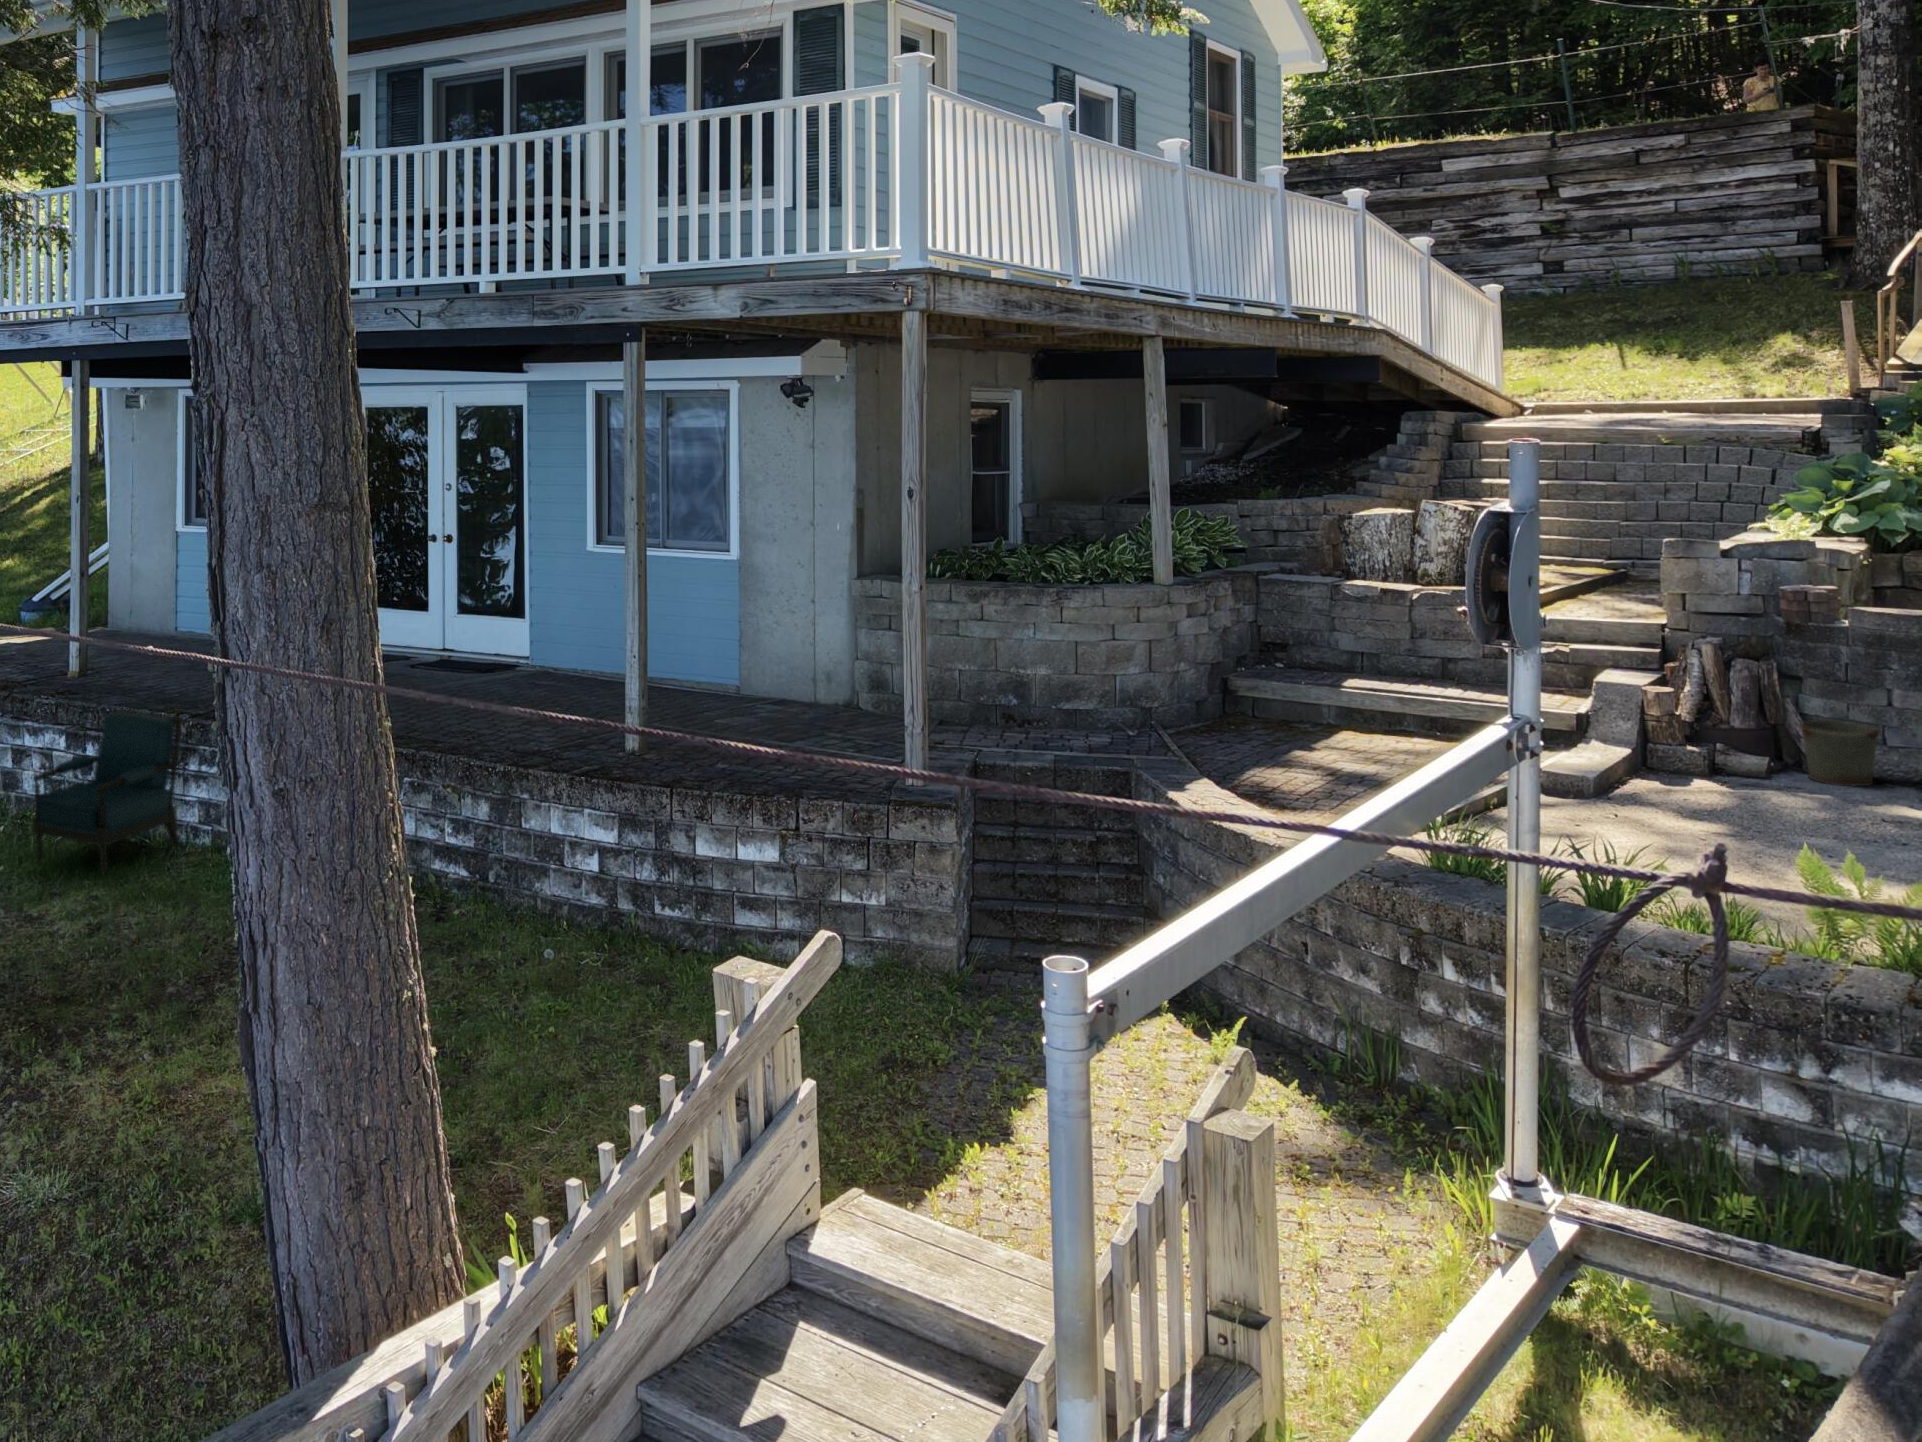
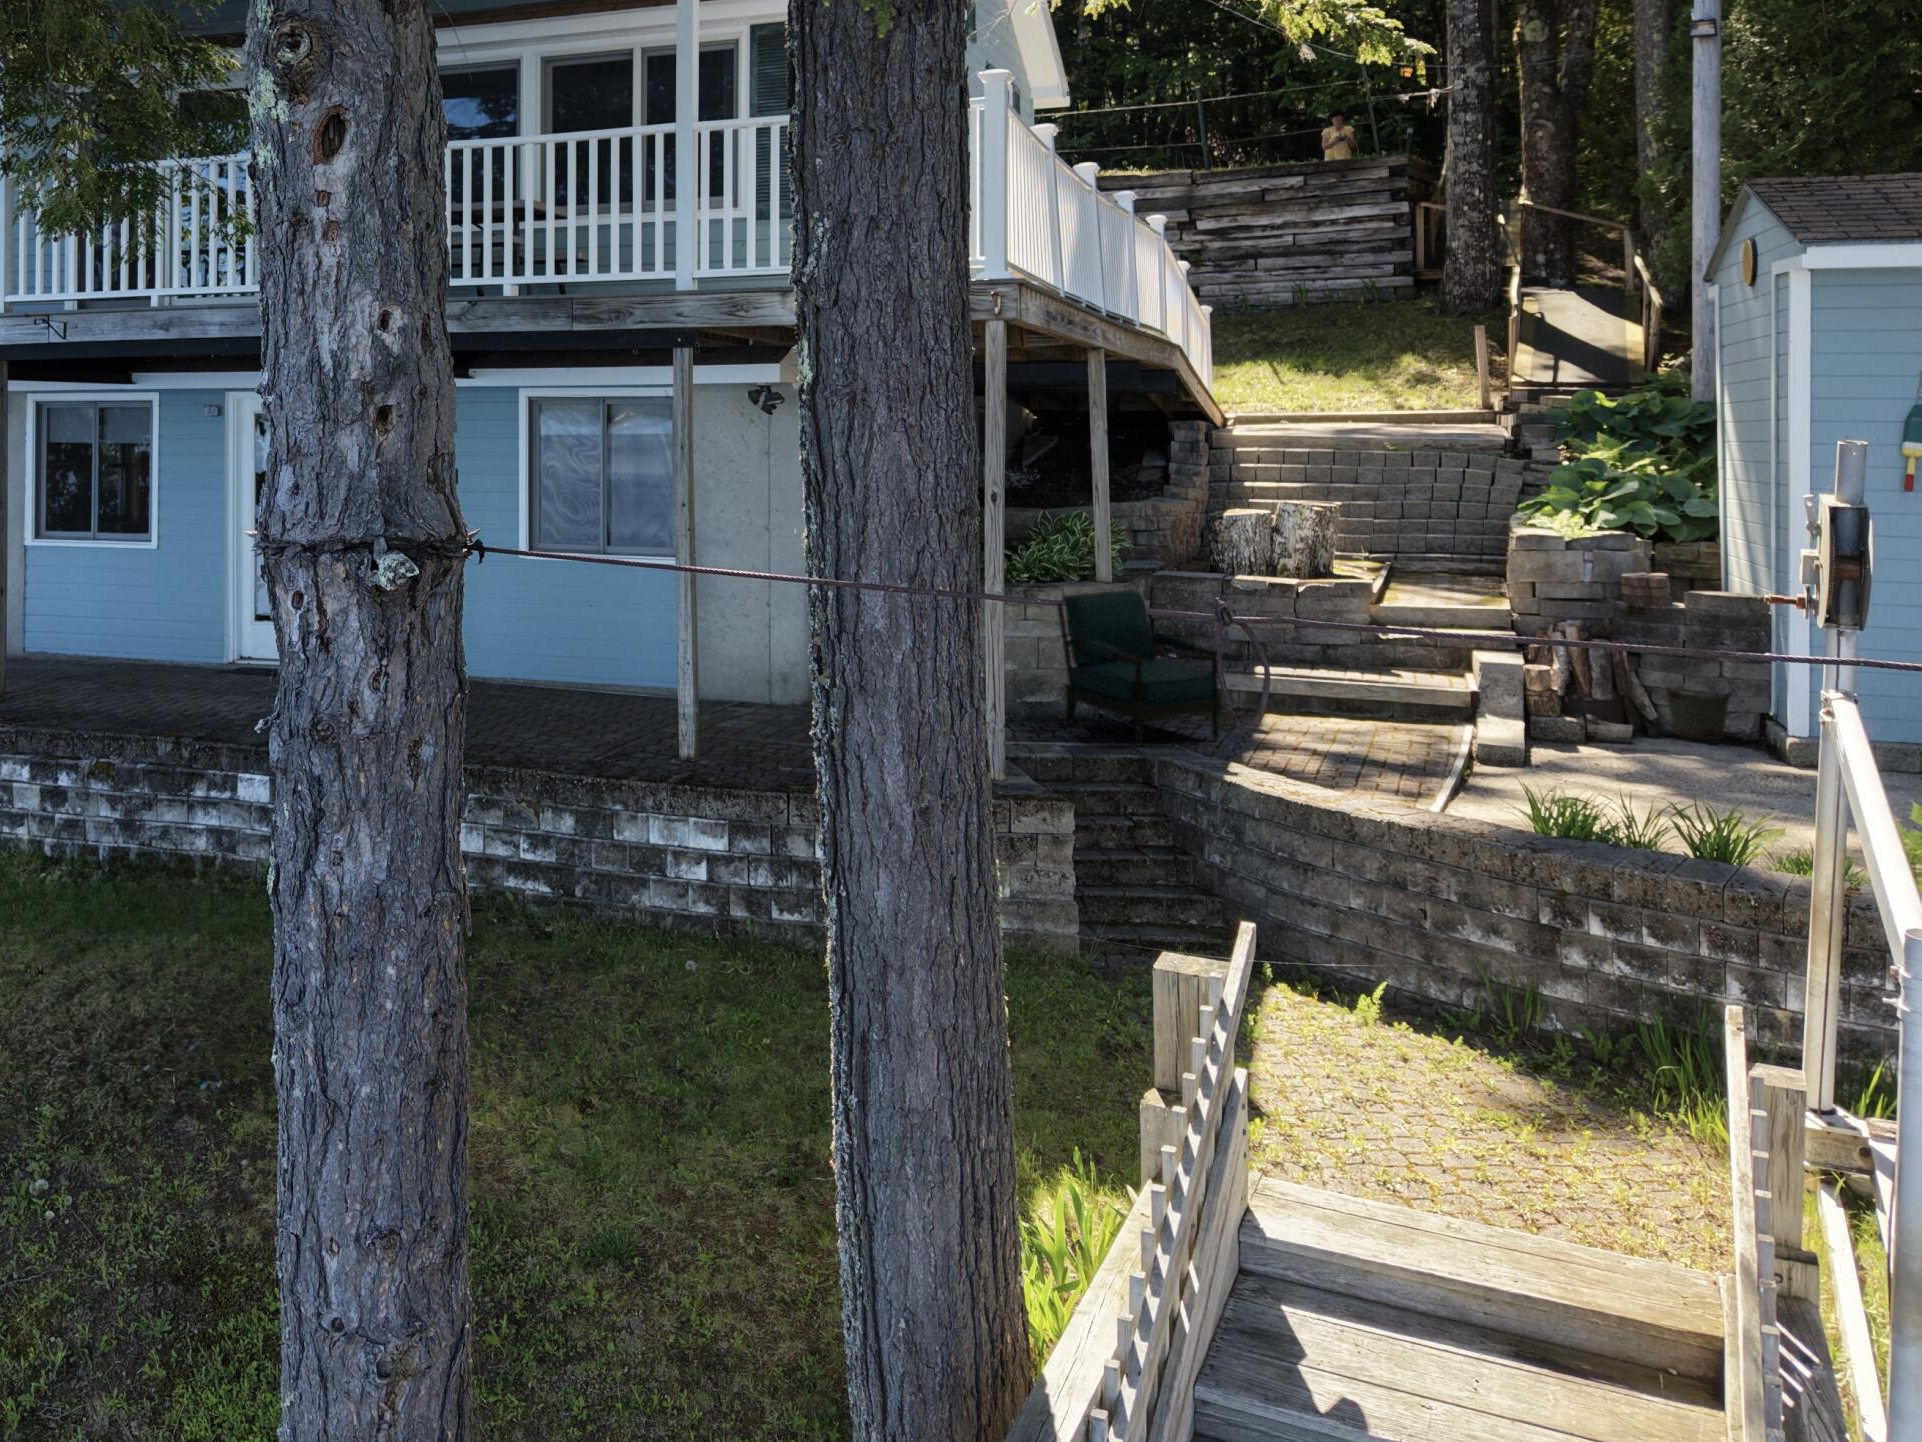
chair: present [33,710,182,874] -> present [1057,590,1221,746]

